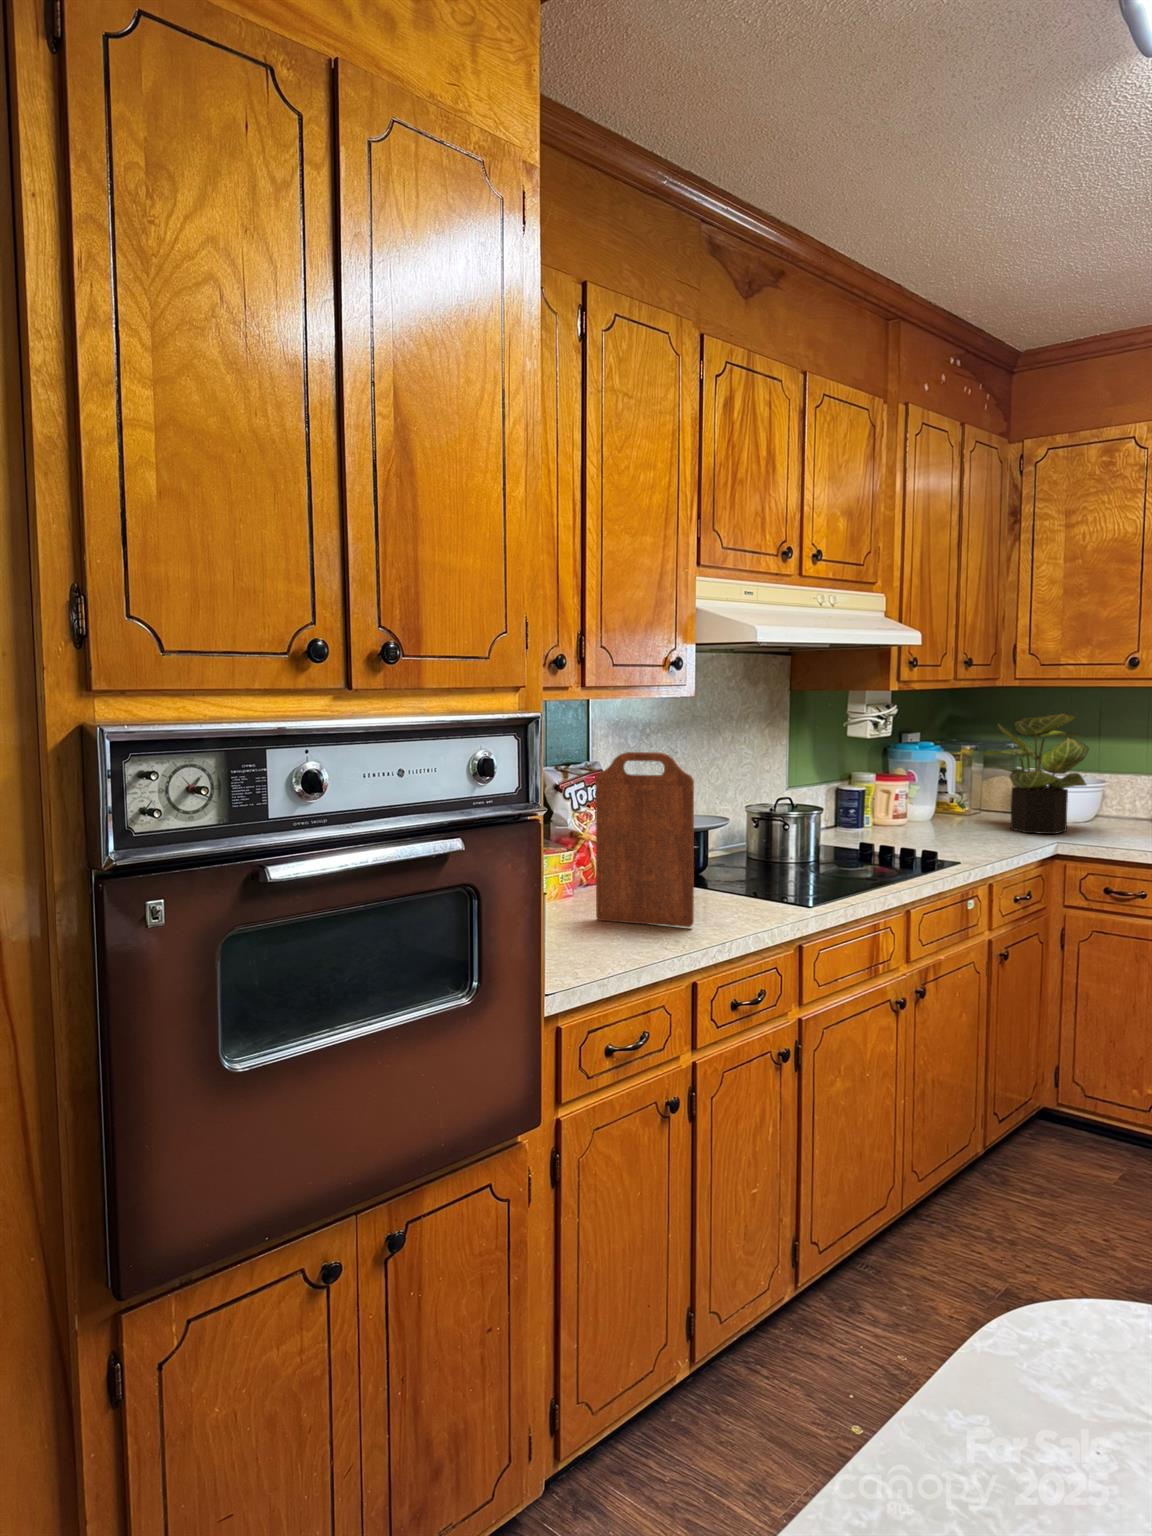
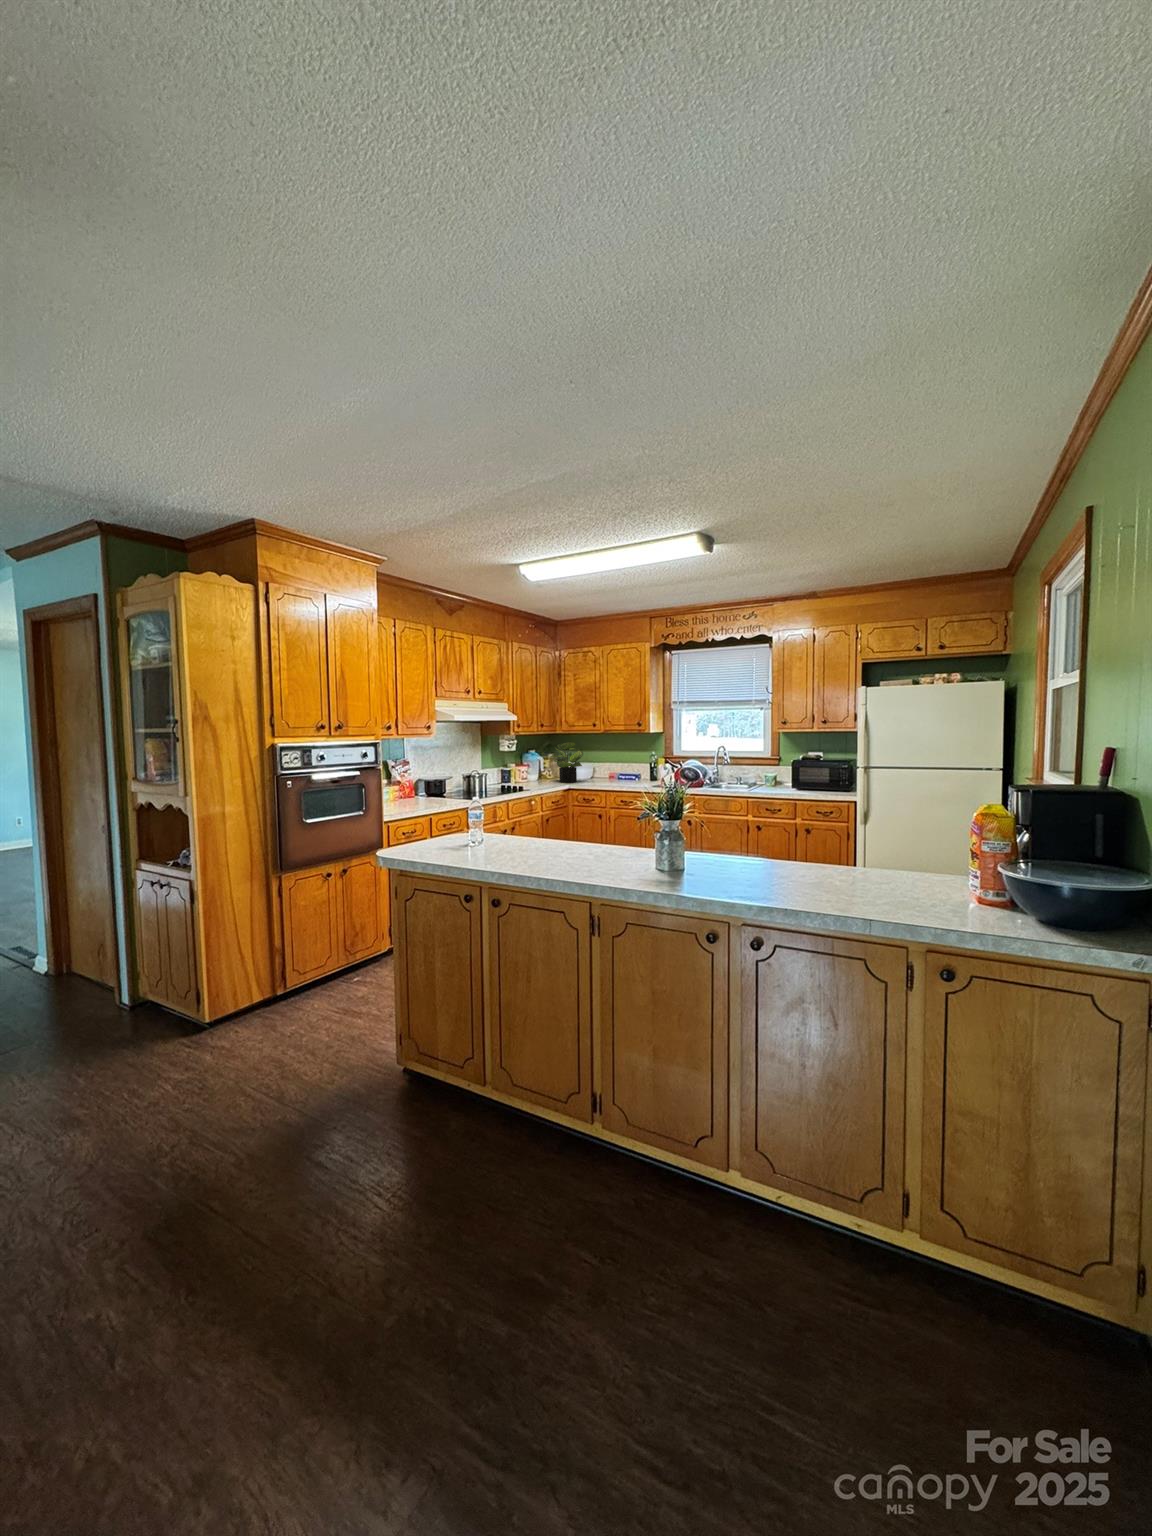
cutting board: present [595,752,694,927] -> none [402,754,432,804]

